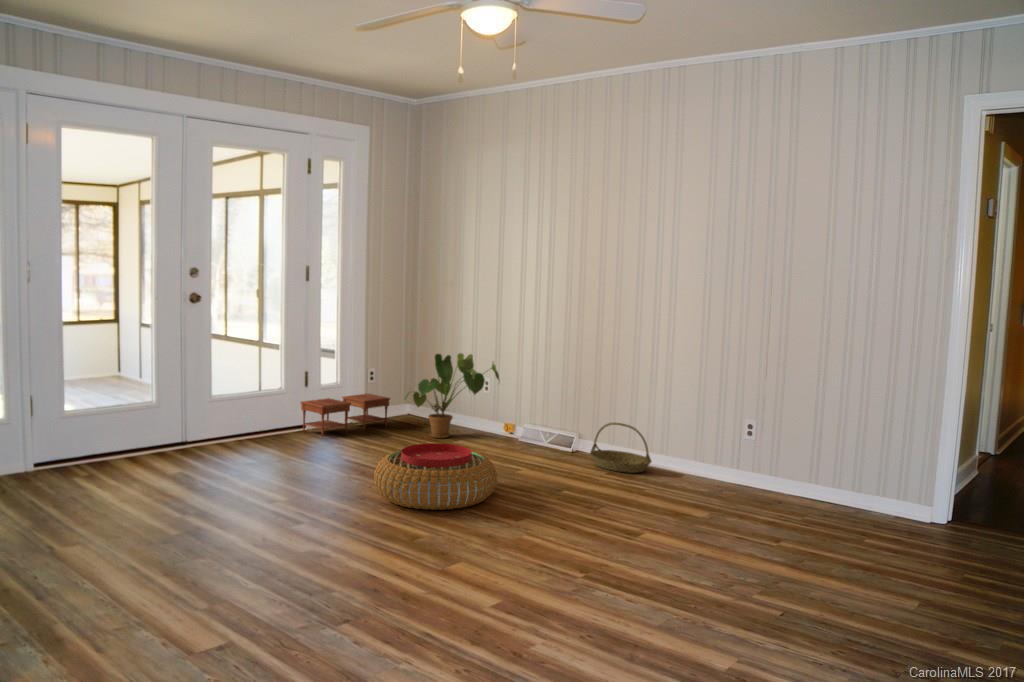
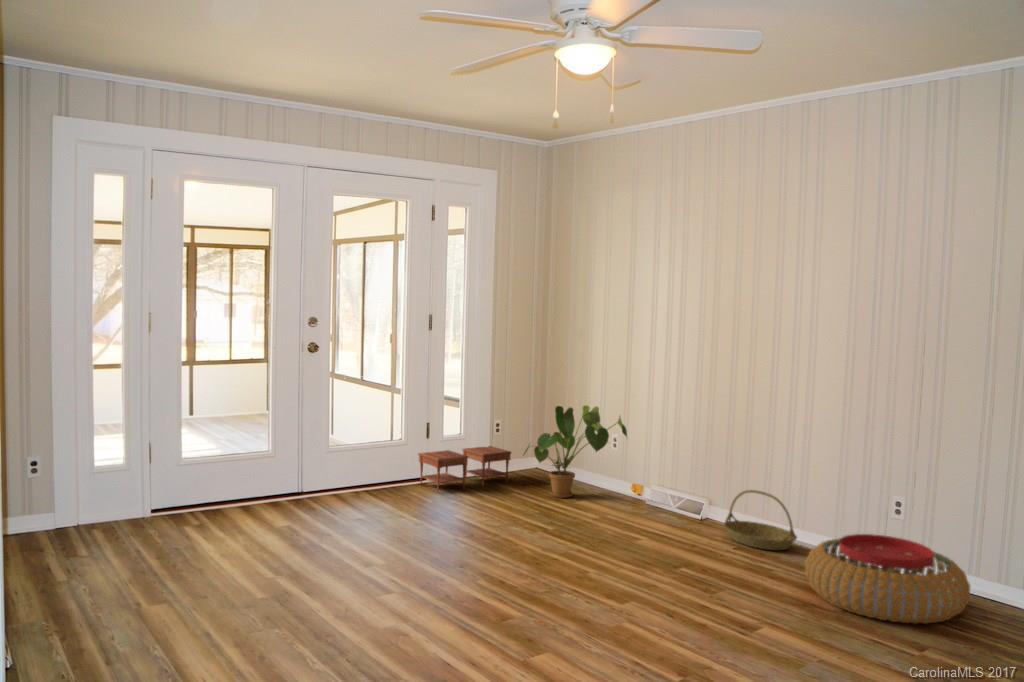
pouf: present [374,443,497,510] -> present [805,534,971,624]

